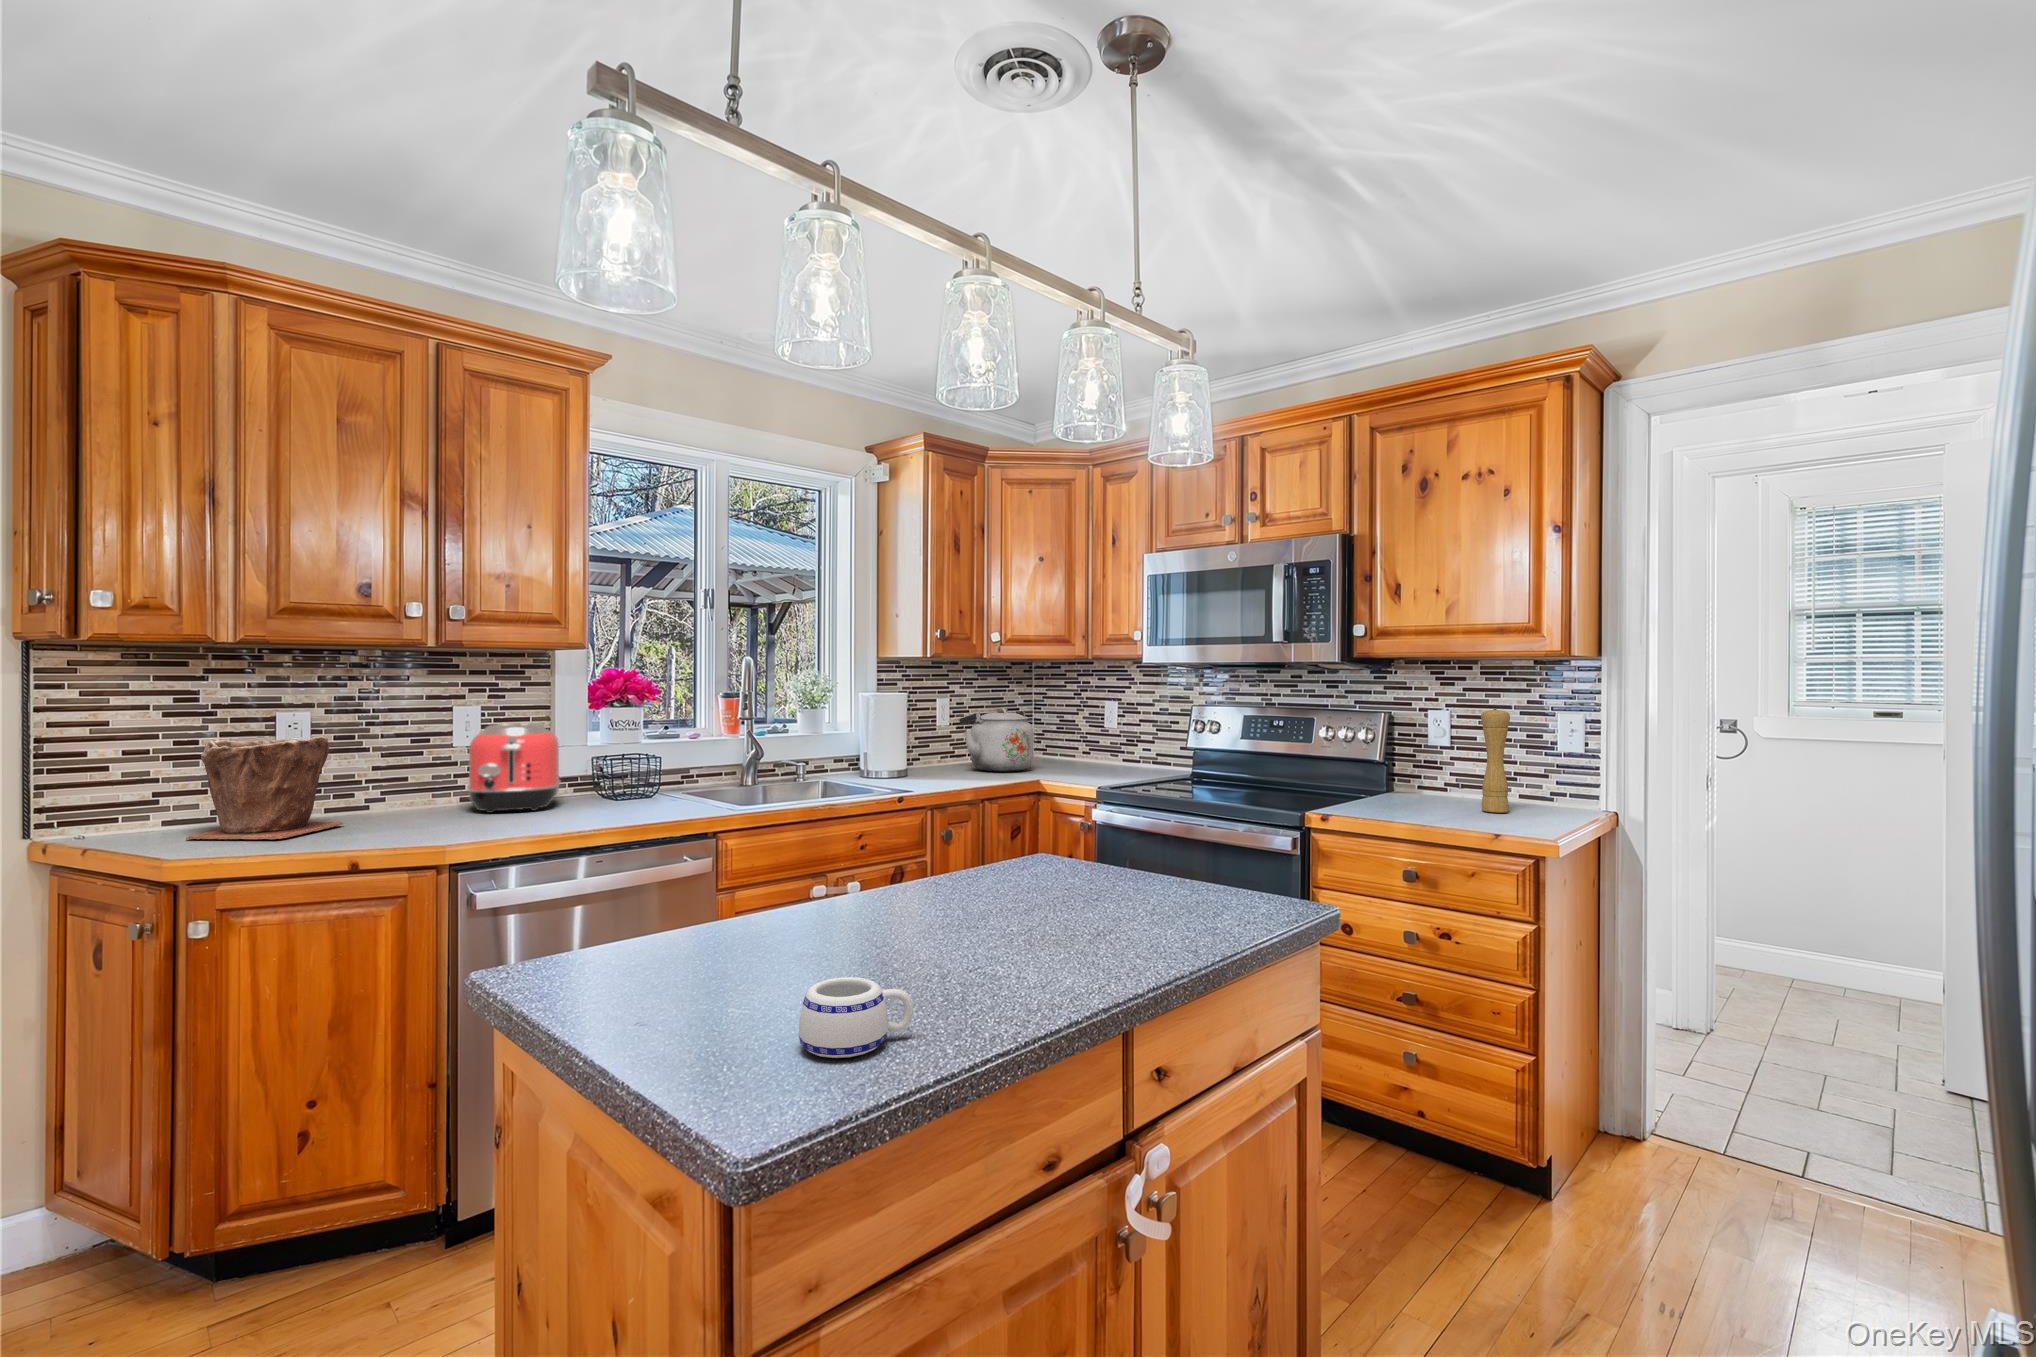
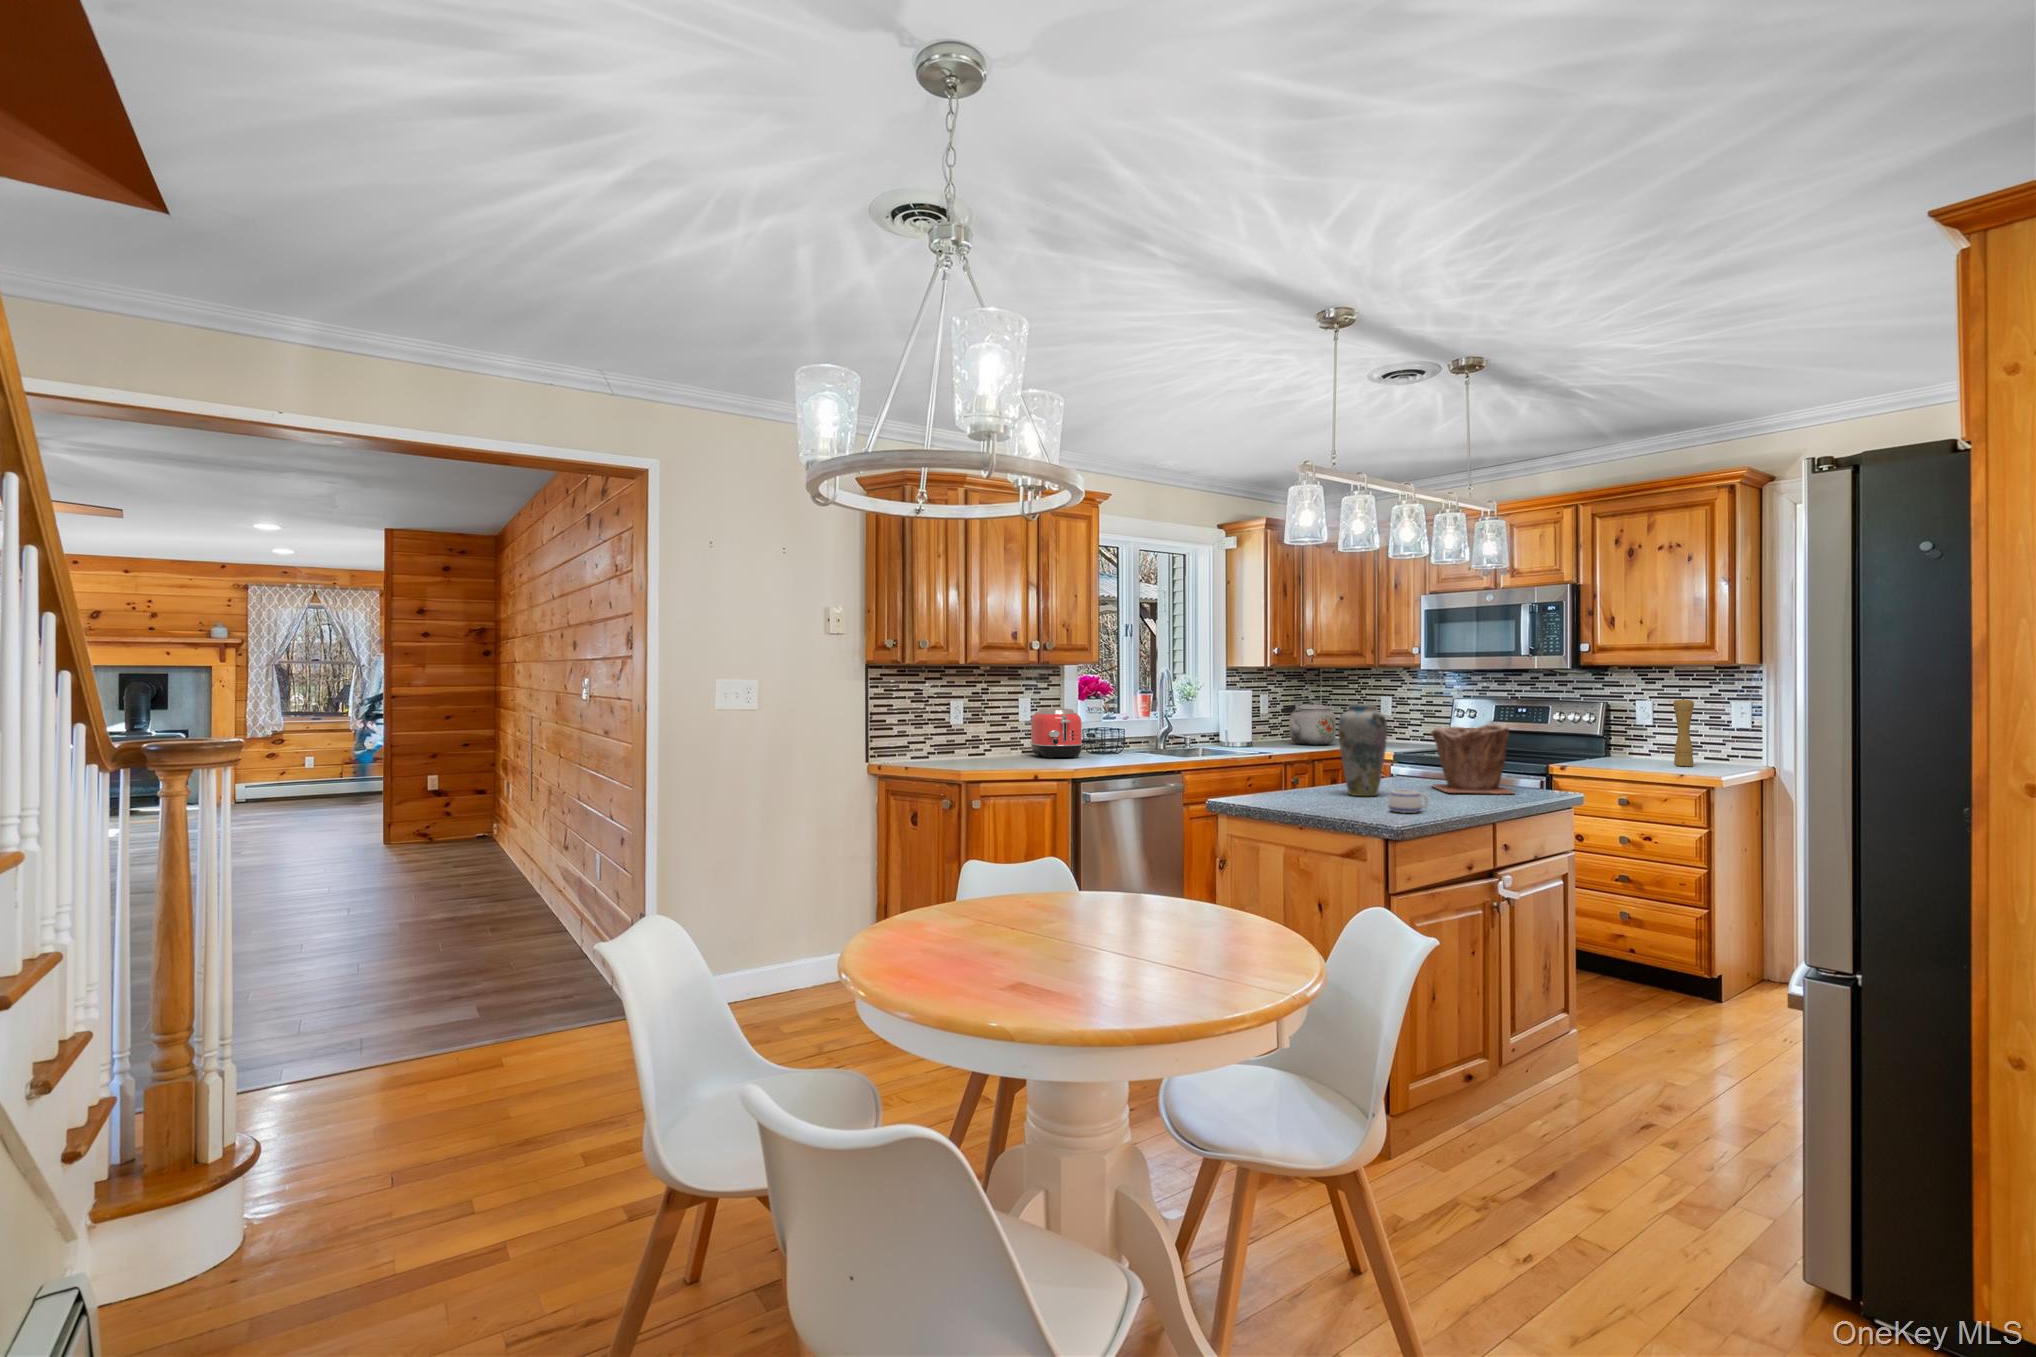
vase: none [803,732,910,949] -> present [1338,704,1387,796]
plant pot: present [186,736,344,840] -> present [1431,724,1514,794]

